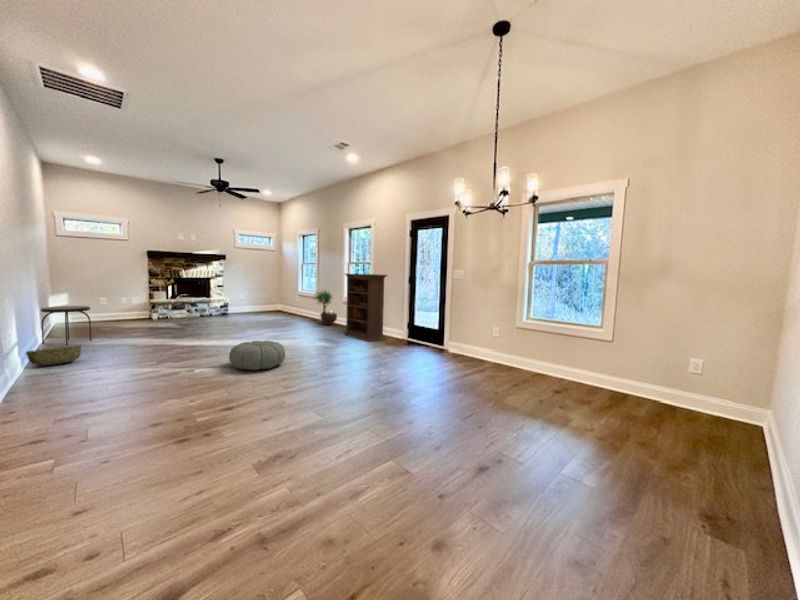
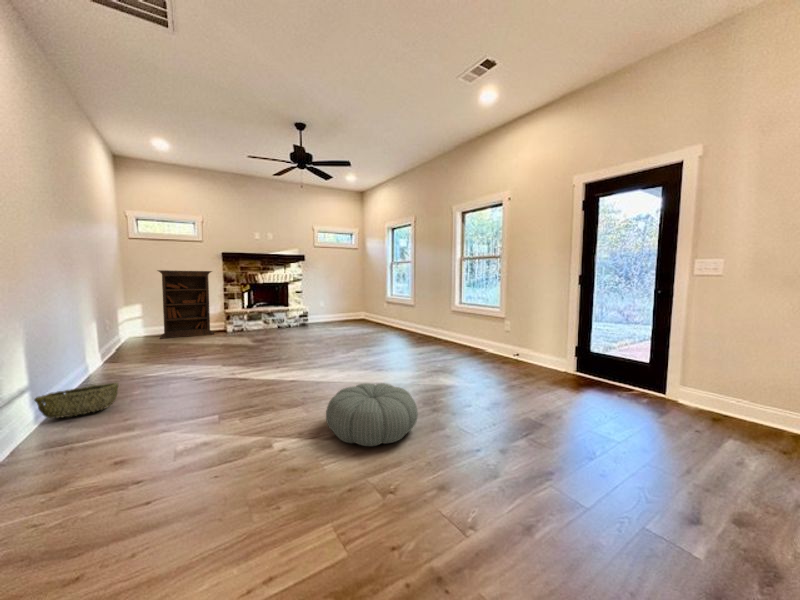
bookcase: present [344,274,387,341] -> present [158,270,214,339]
potted tree: present [316,291,337,324] -> none [413,291,446,341]
side table: present [41,306,91,345] -> none [89,320,150,374]

